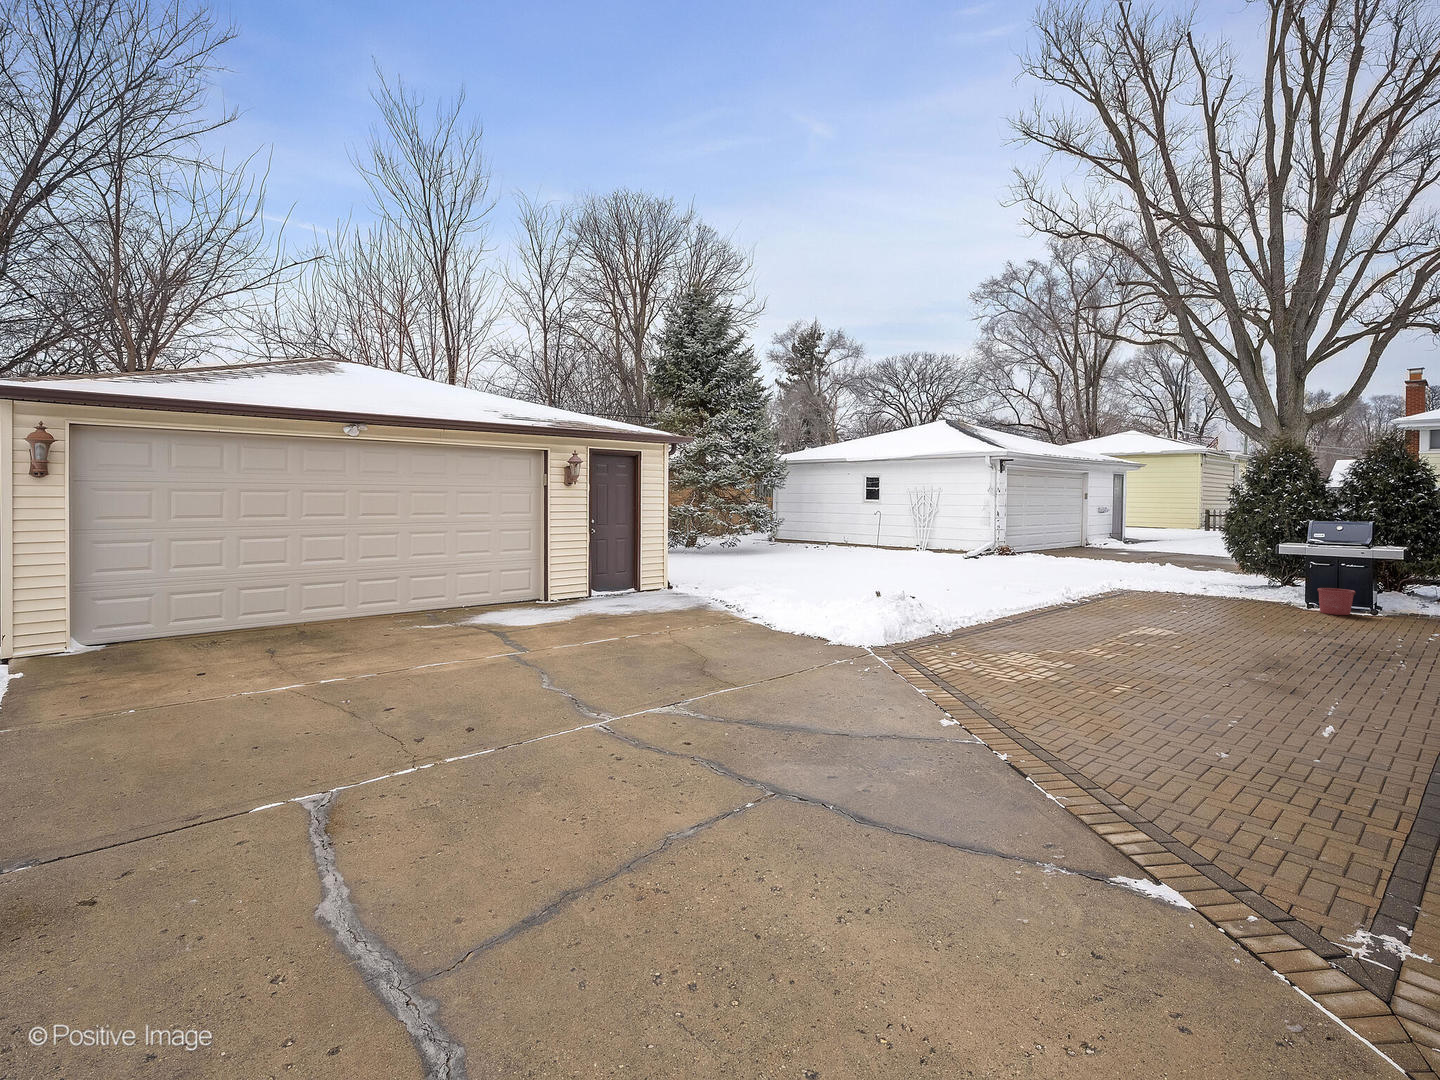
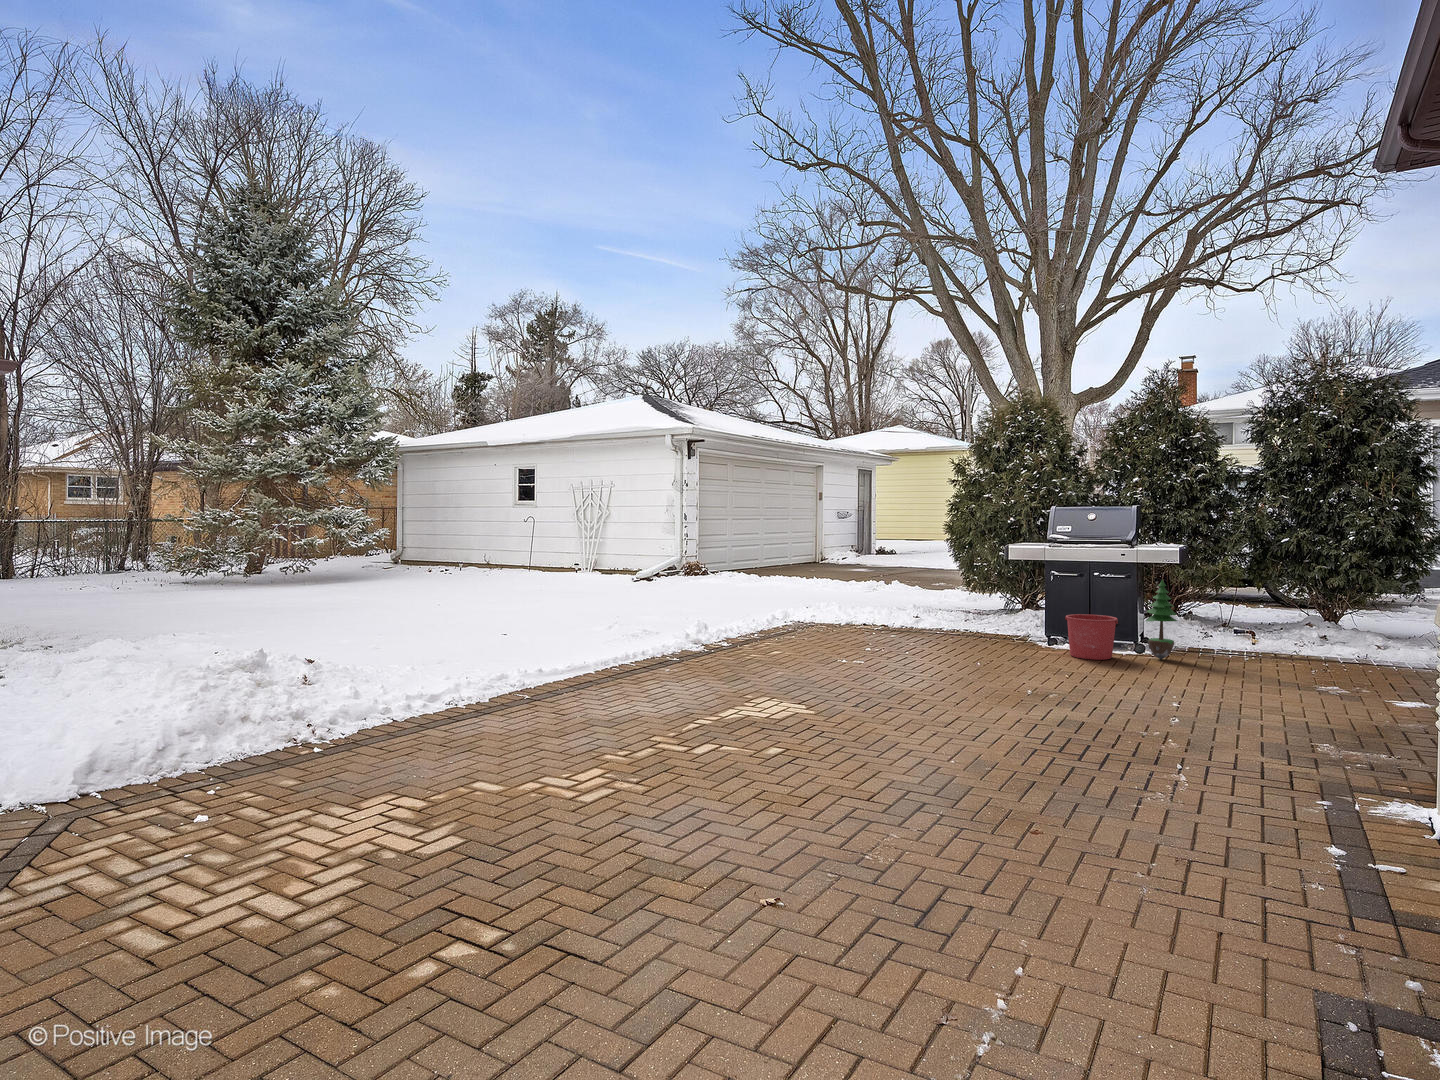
potted tree: none [1376,569,1400,617] -> present [1146,579,1177,659]

